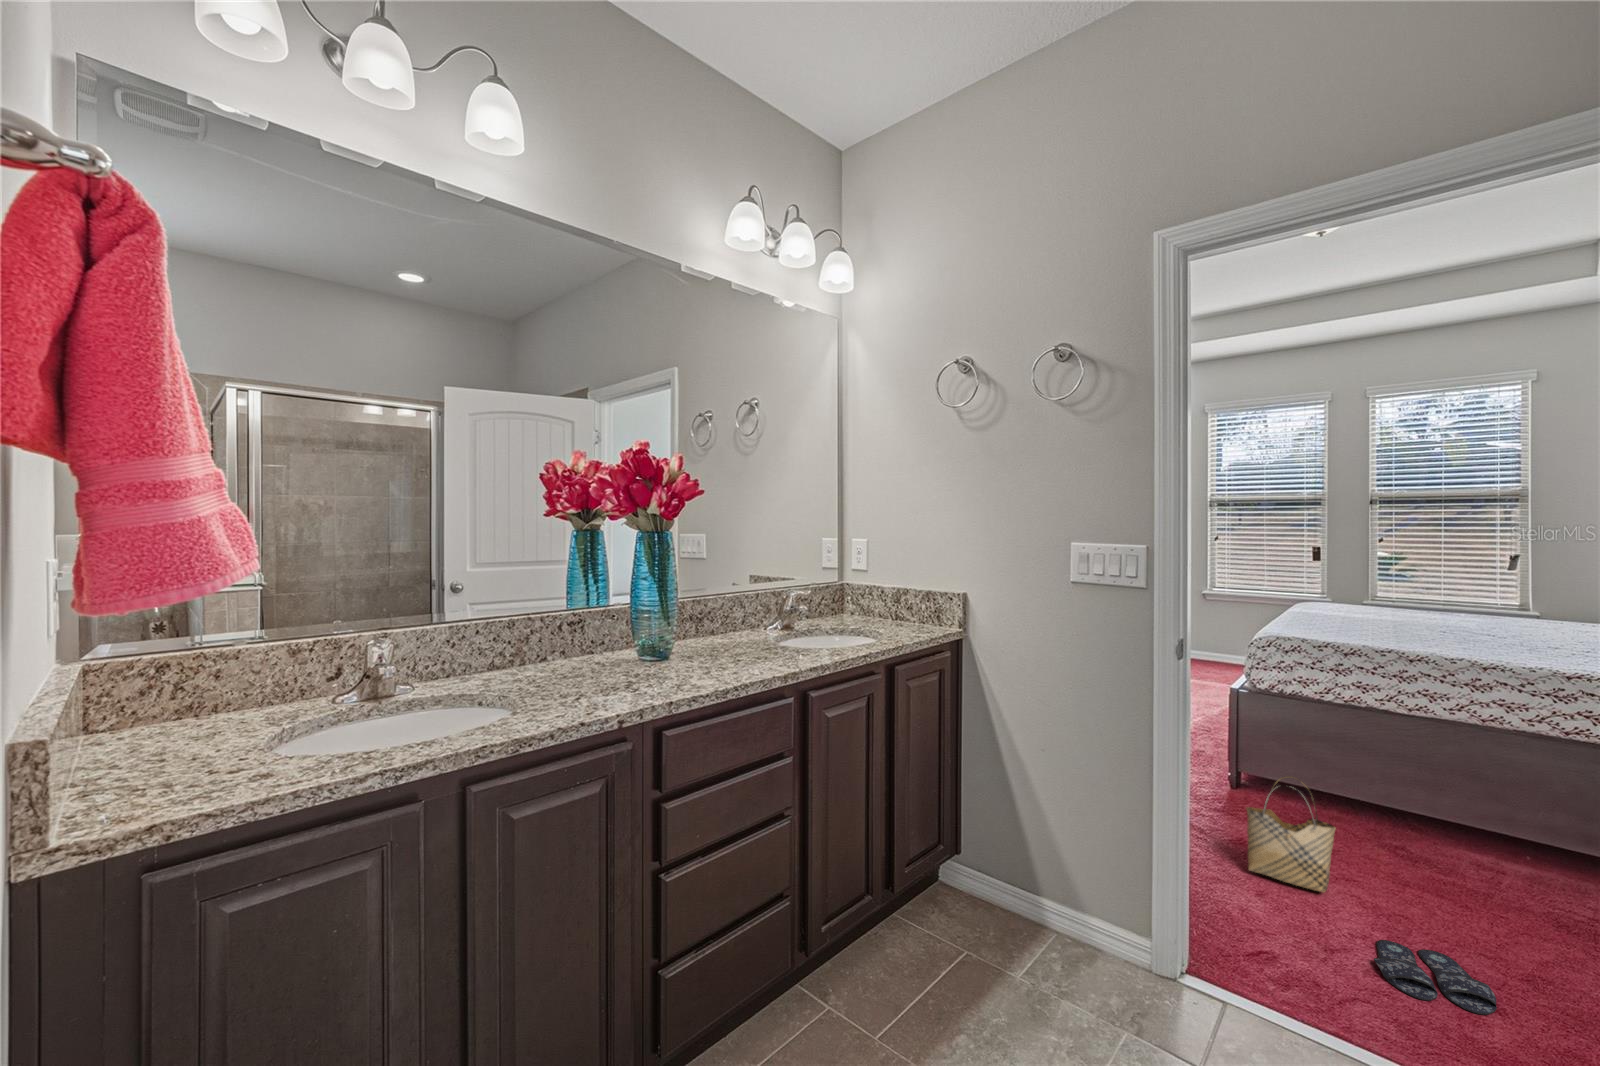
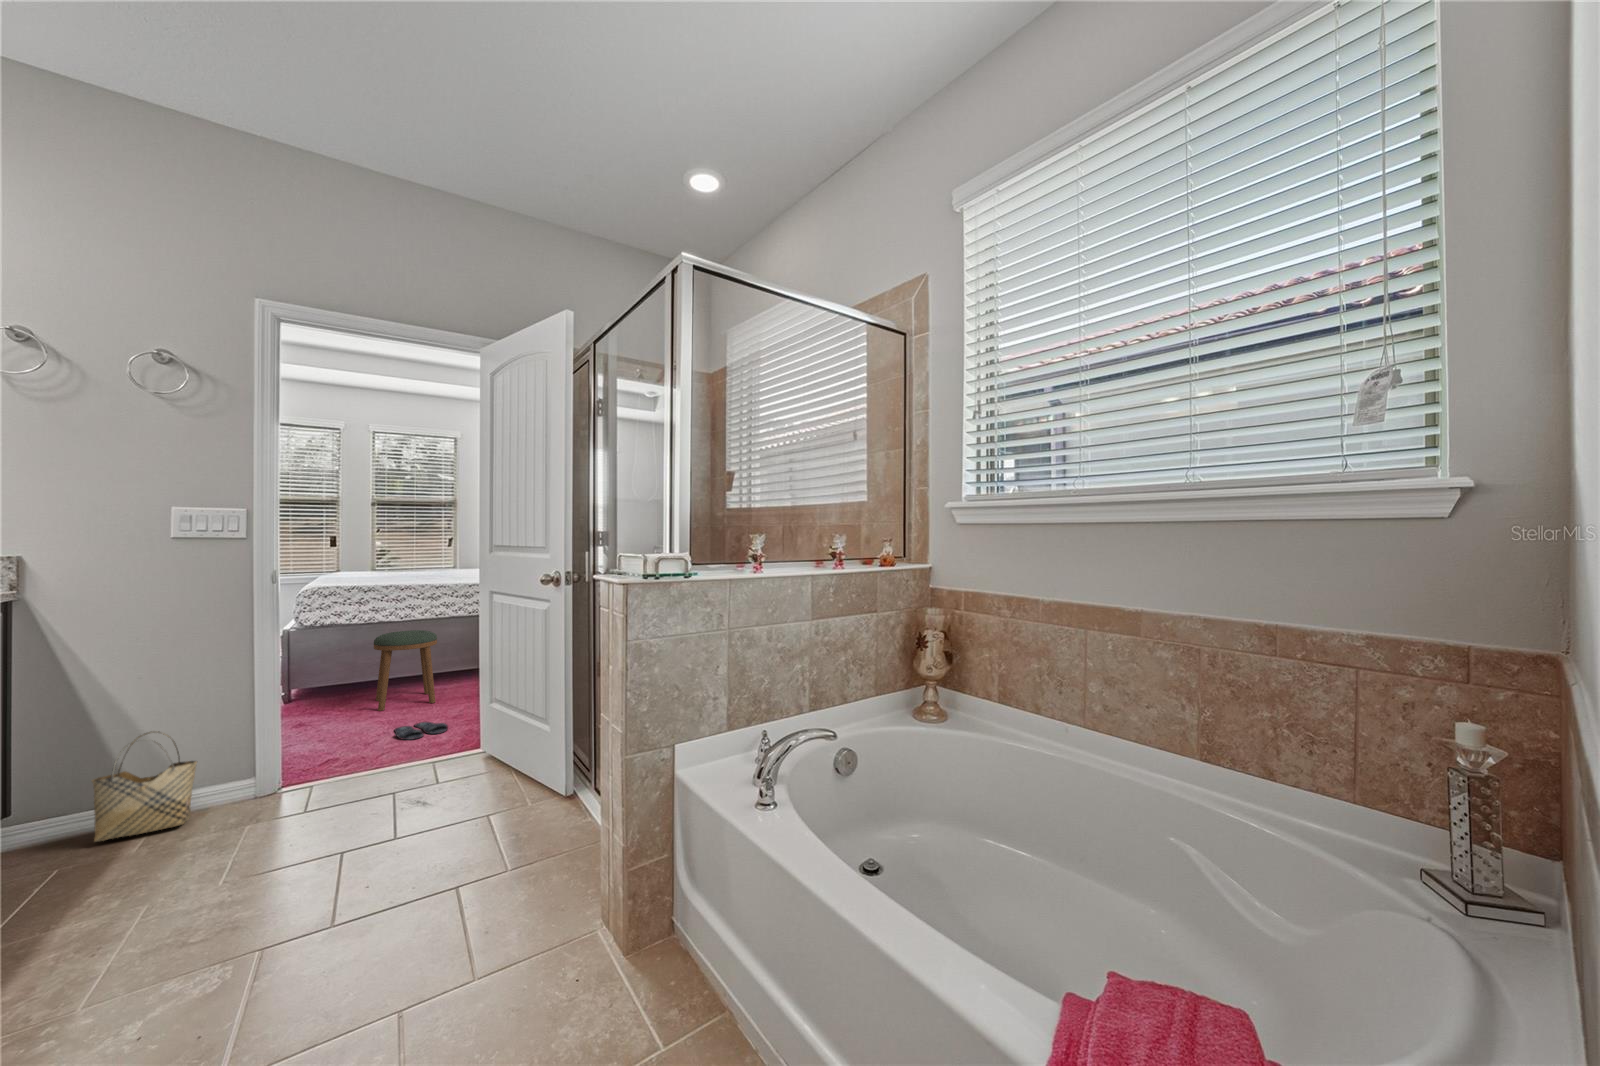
stool: none [1351,738,1480,904] -> present [374,630,437,711]
woven basket: present [1246,776,1336,893] -> present [92,732,197,842]

